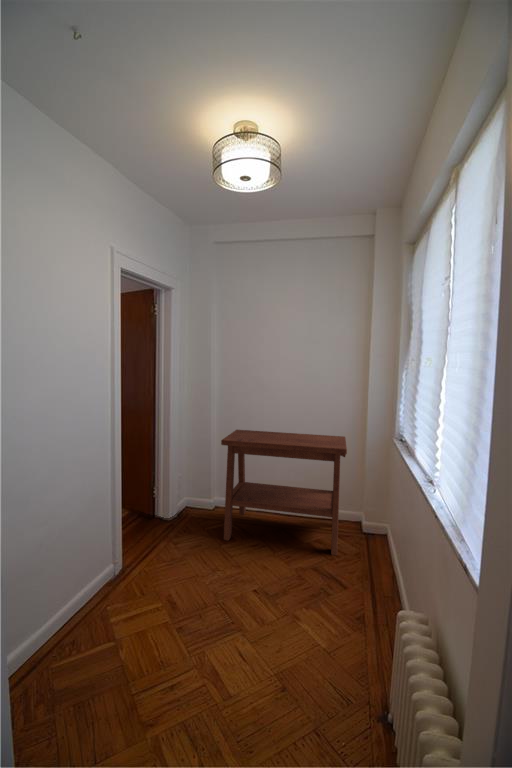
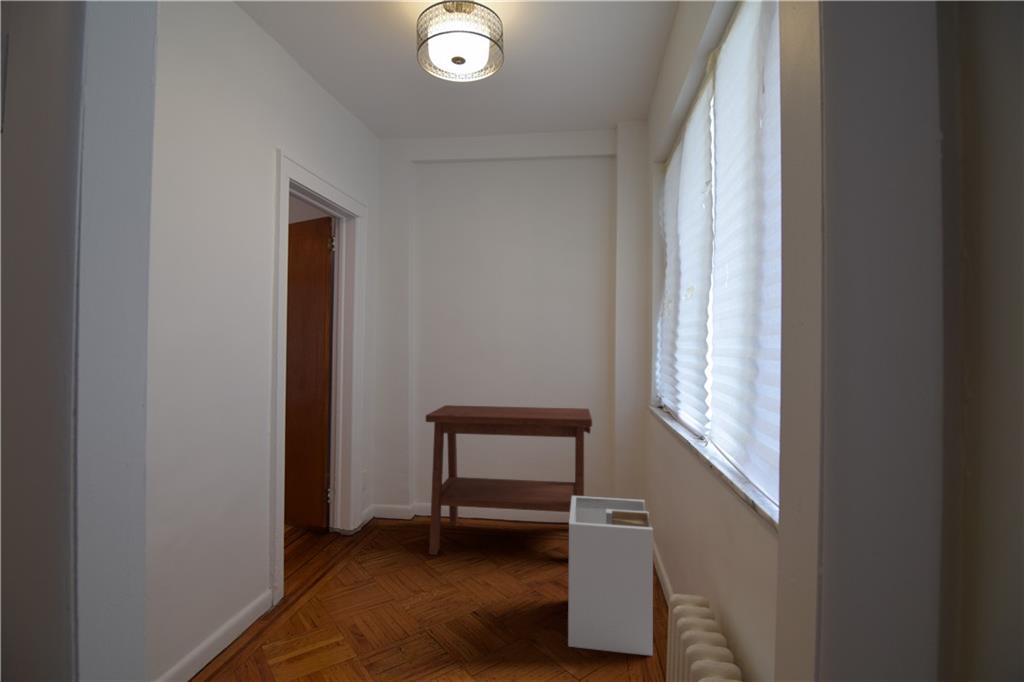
laundry hamper: none [321,511,389,639] -> present [568,496,653,656]

